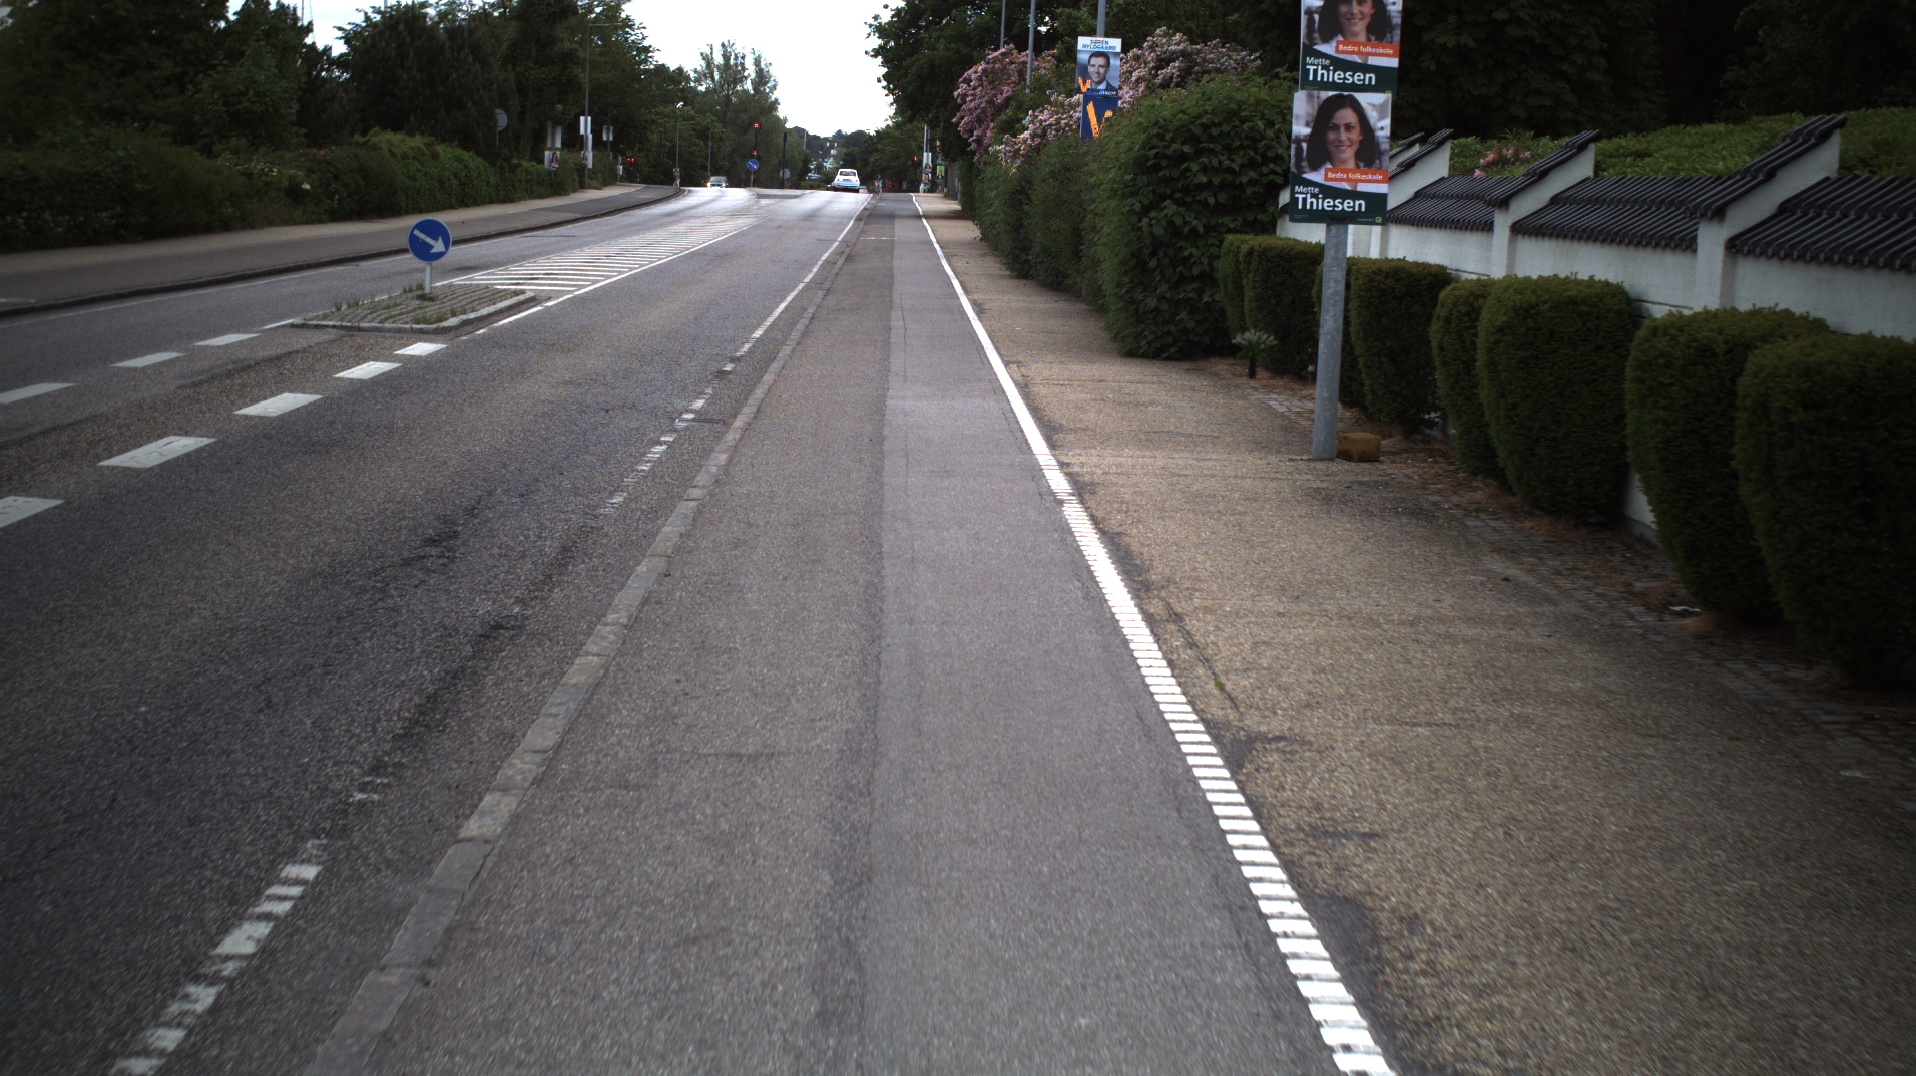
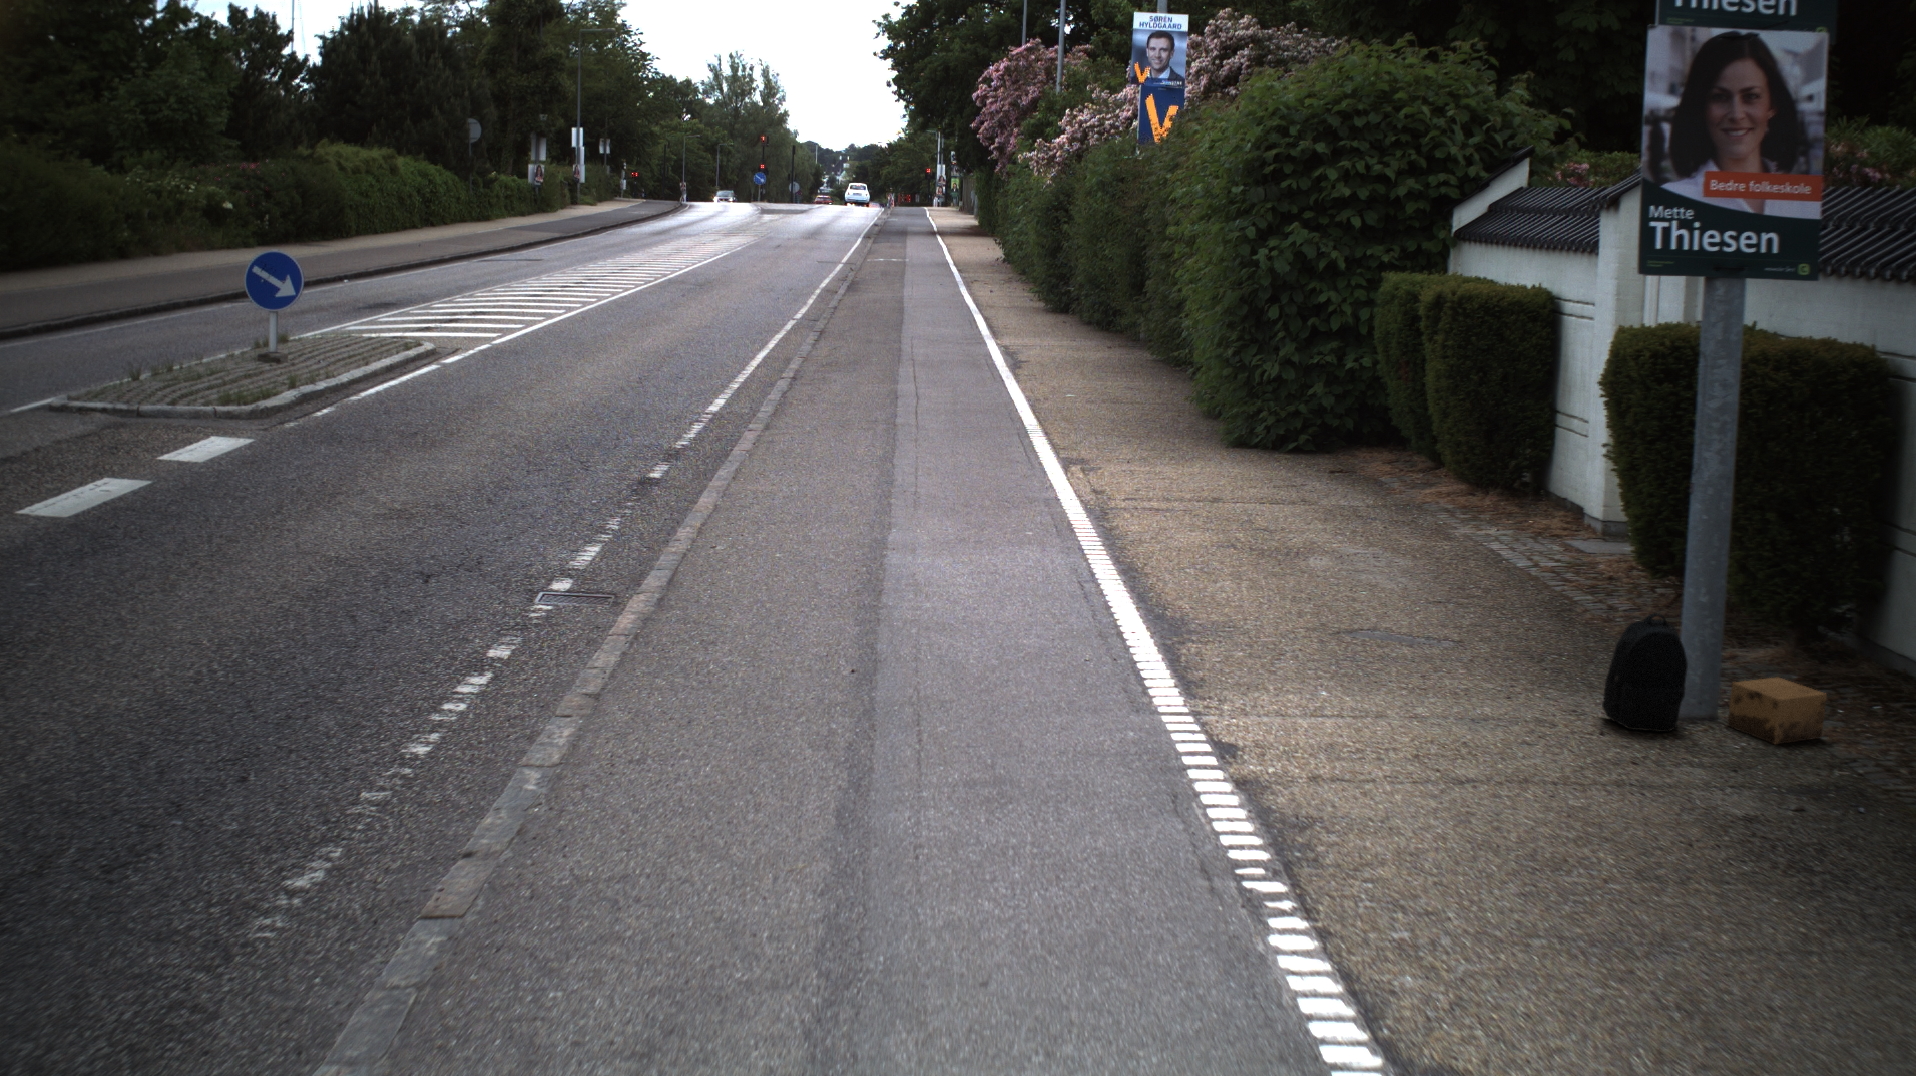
potted plant: present [1233,329,1273,378] -> none [1407,420,1478,494]
backpack: none [1272,396,1313,458] -> present [1602,613,1688,732]

